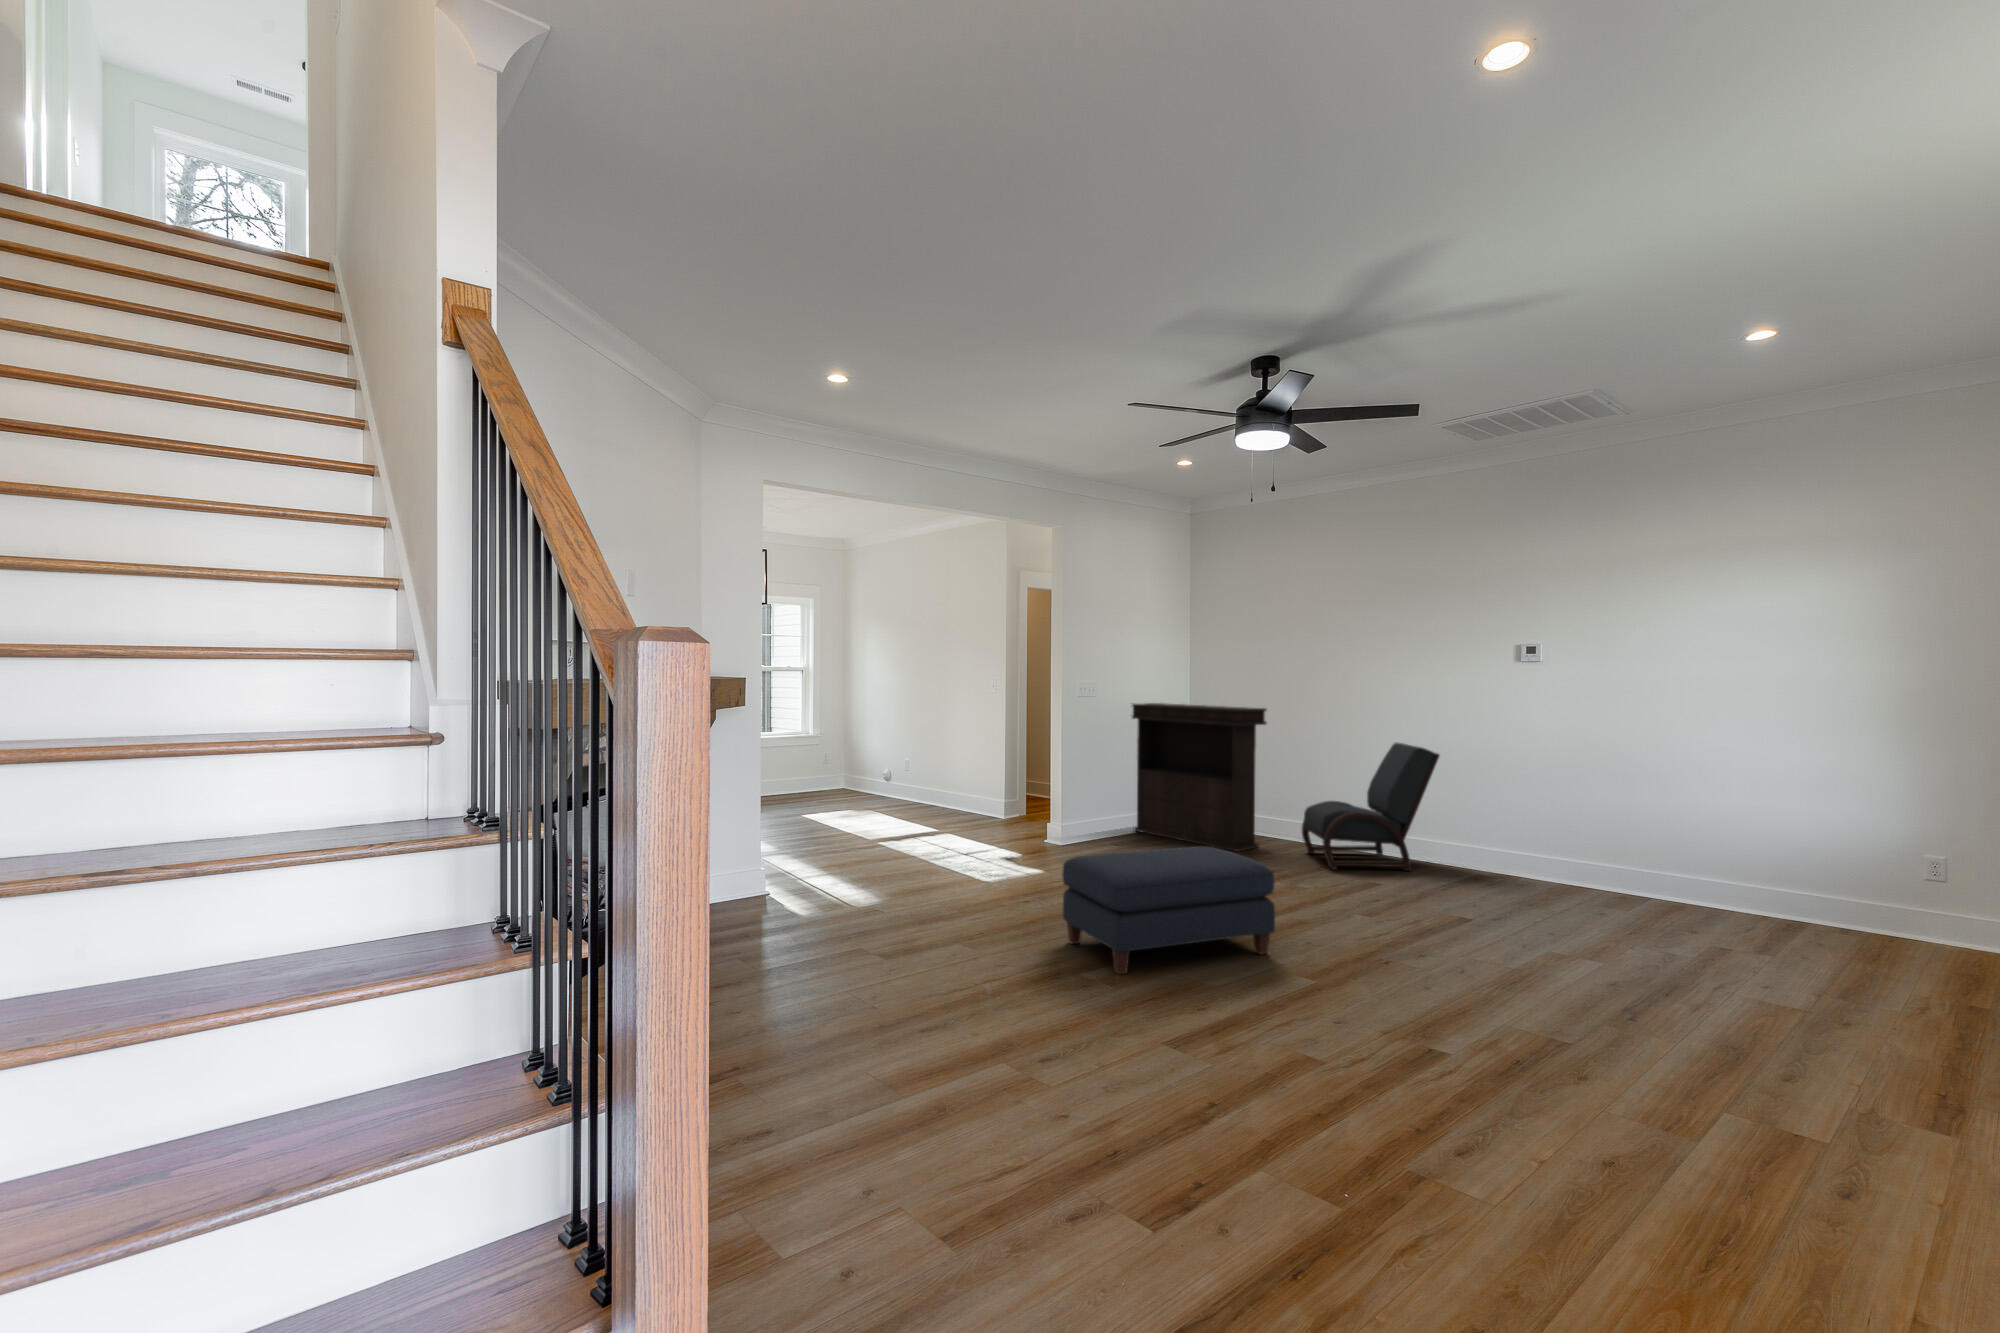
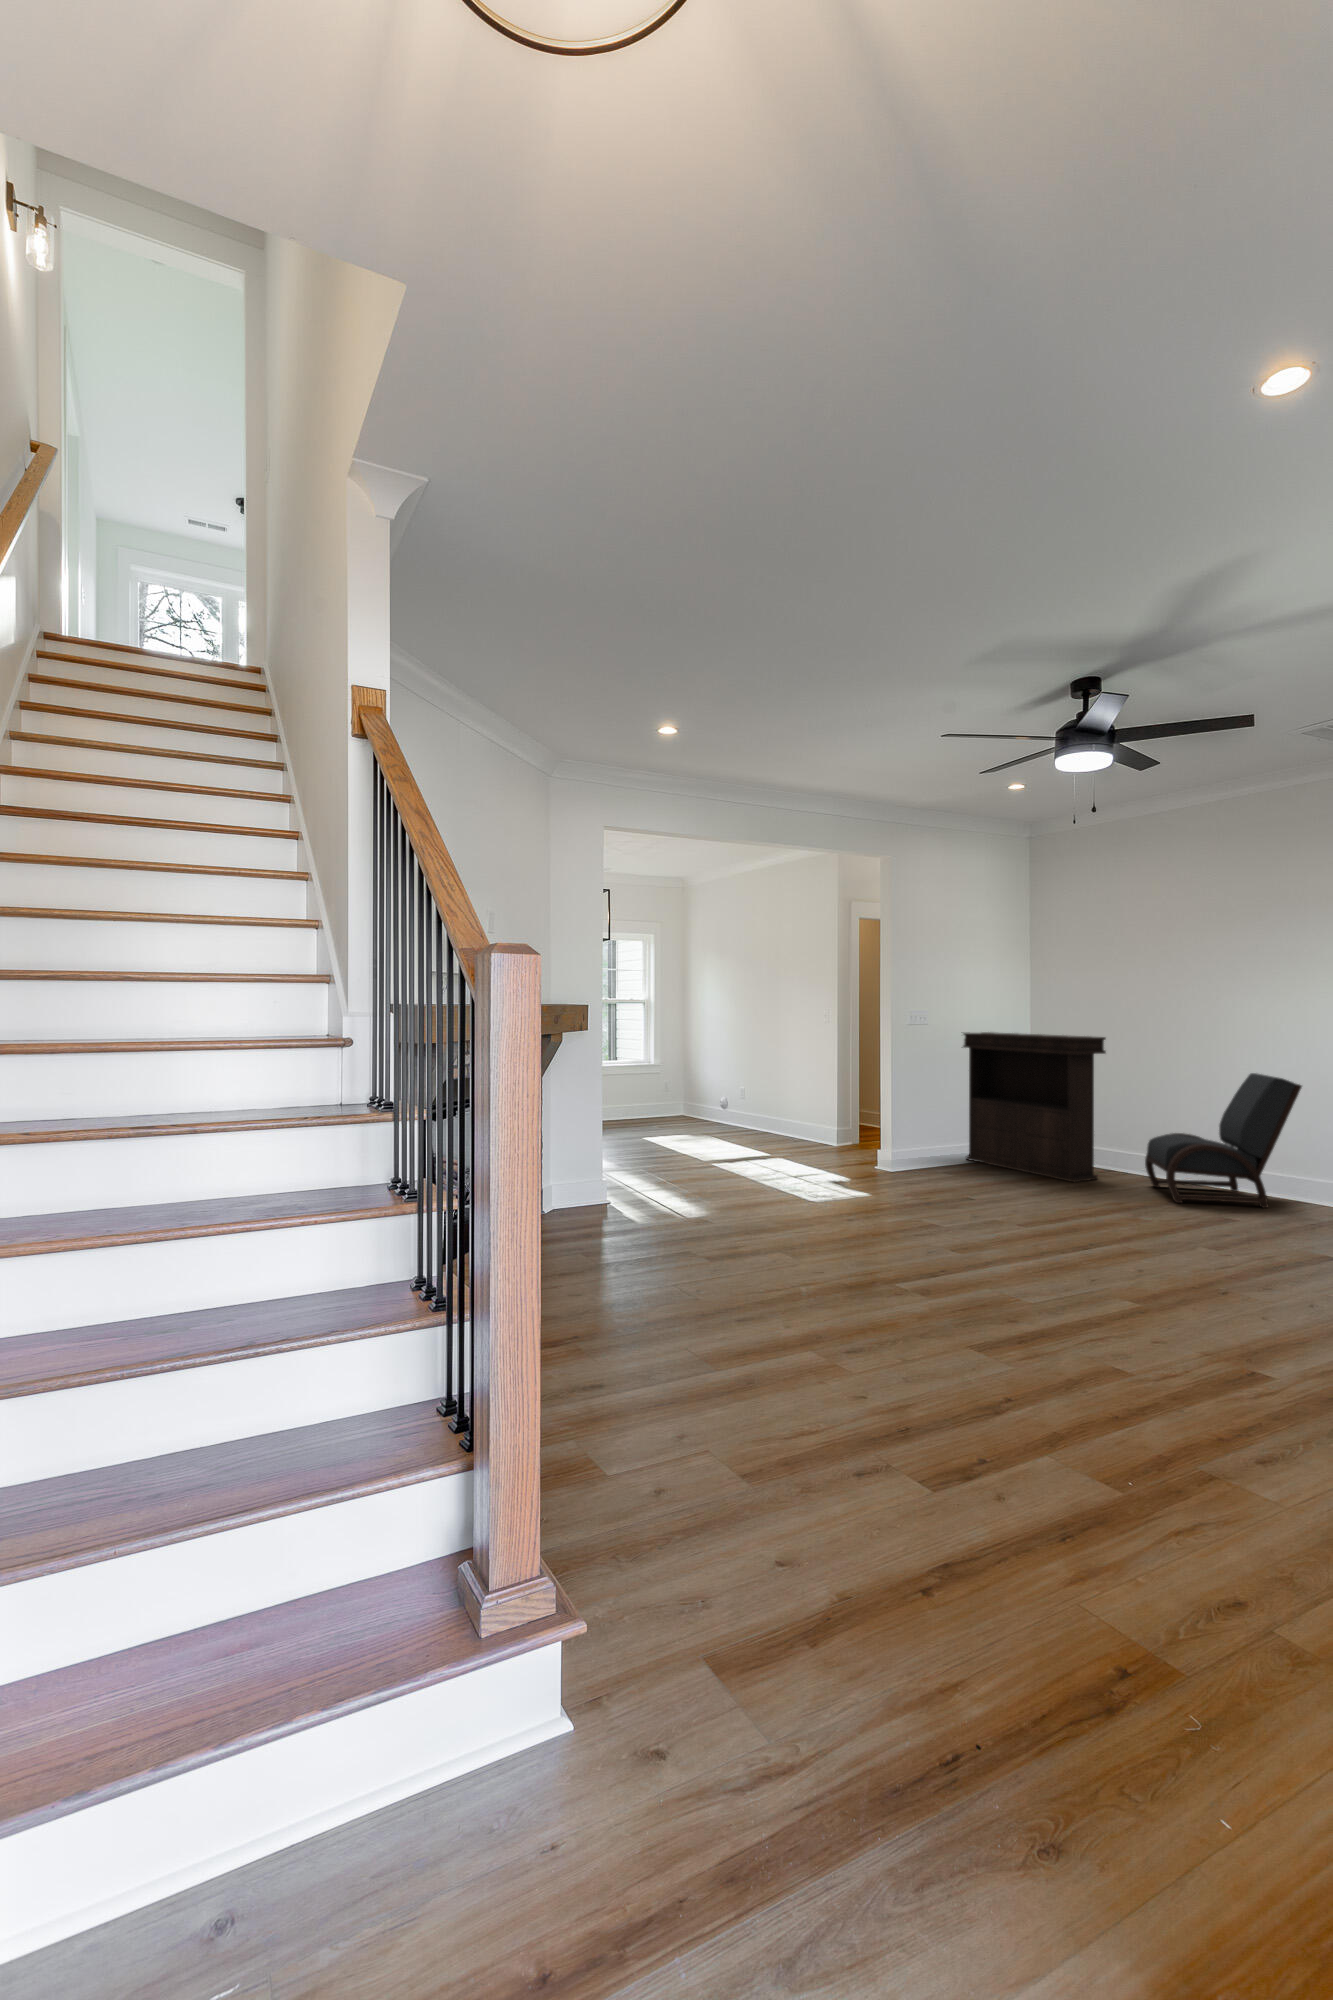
ottoman: present [1062,846,1275,974] -> none [881,1170,1099,1286]

